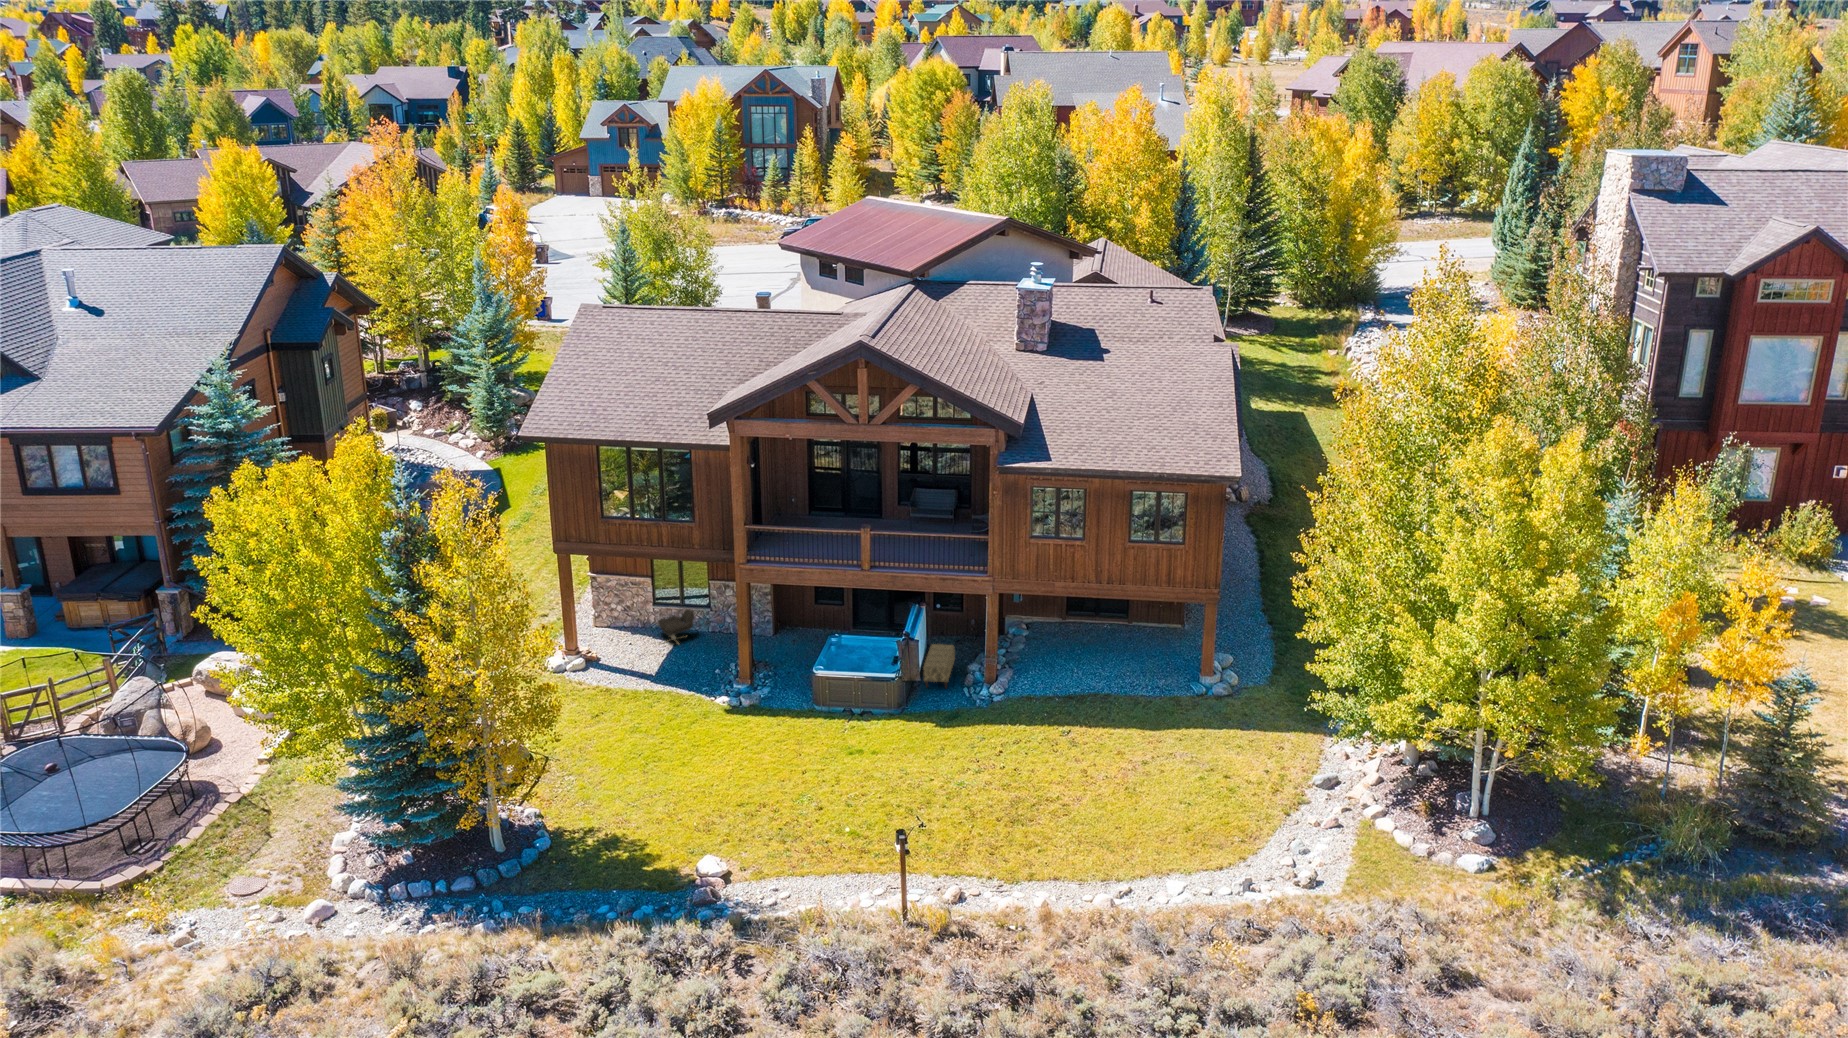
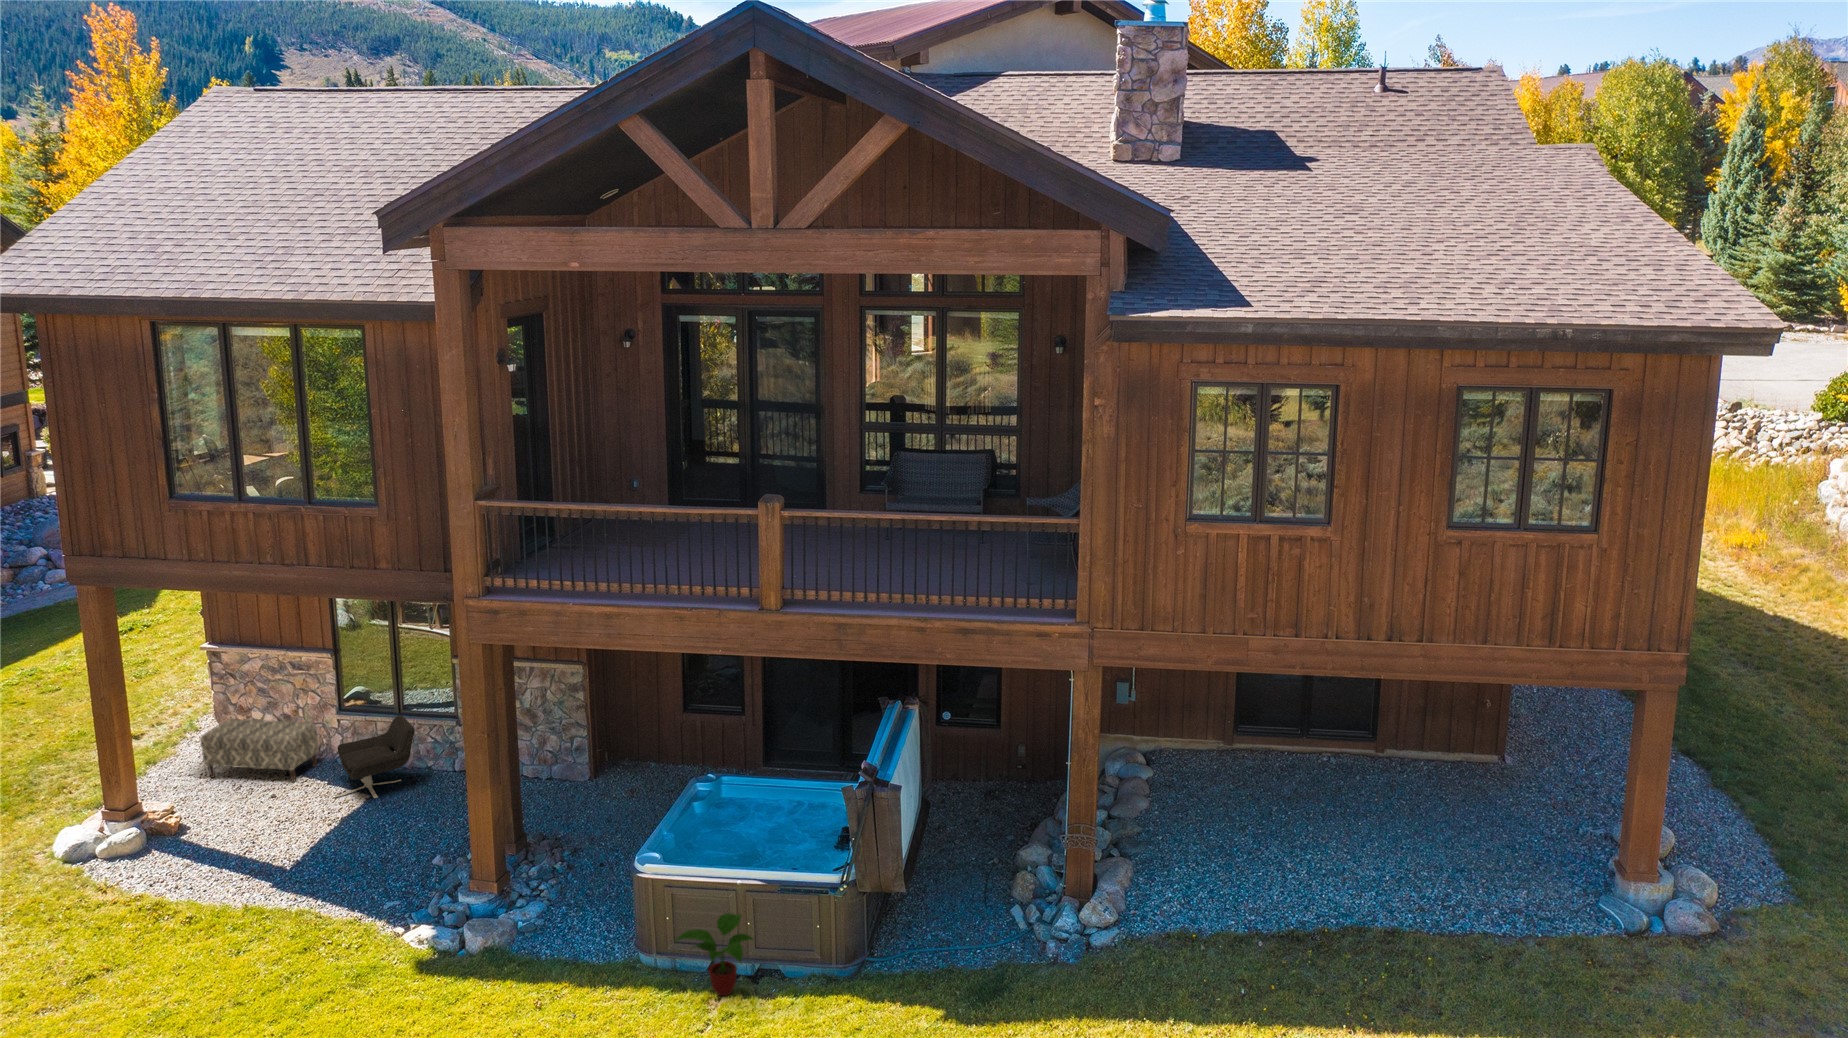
bench: present [924,644,955,687] -> present [200,719,319,782]
potted plant: none [830,690,863,721] -> present [676,913,753,996]

